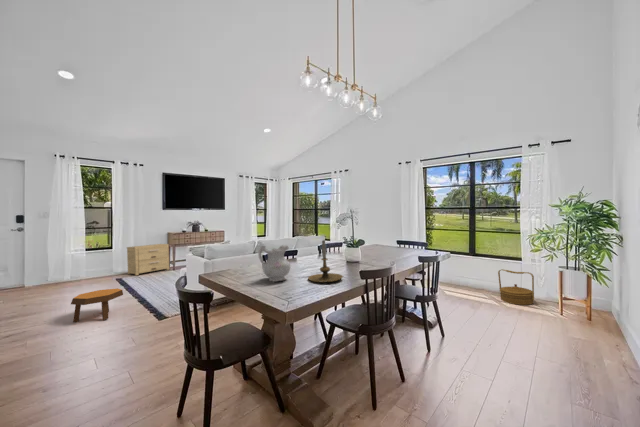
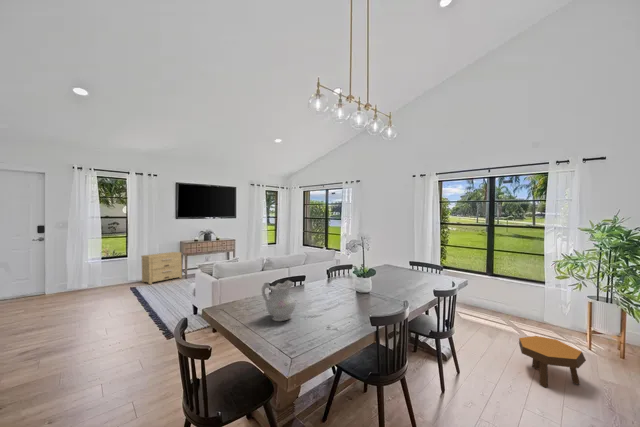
candle holder: present [308,240,343,282] -> none [314,277,351,325]
woven basket: present [498,269,534,305] -> none [519,294,559,335]
footstool: present [71,288,123,322] -> present [519,336,586,387]

